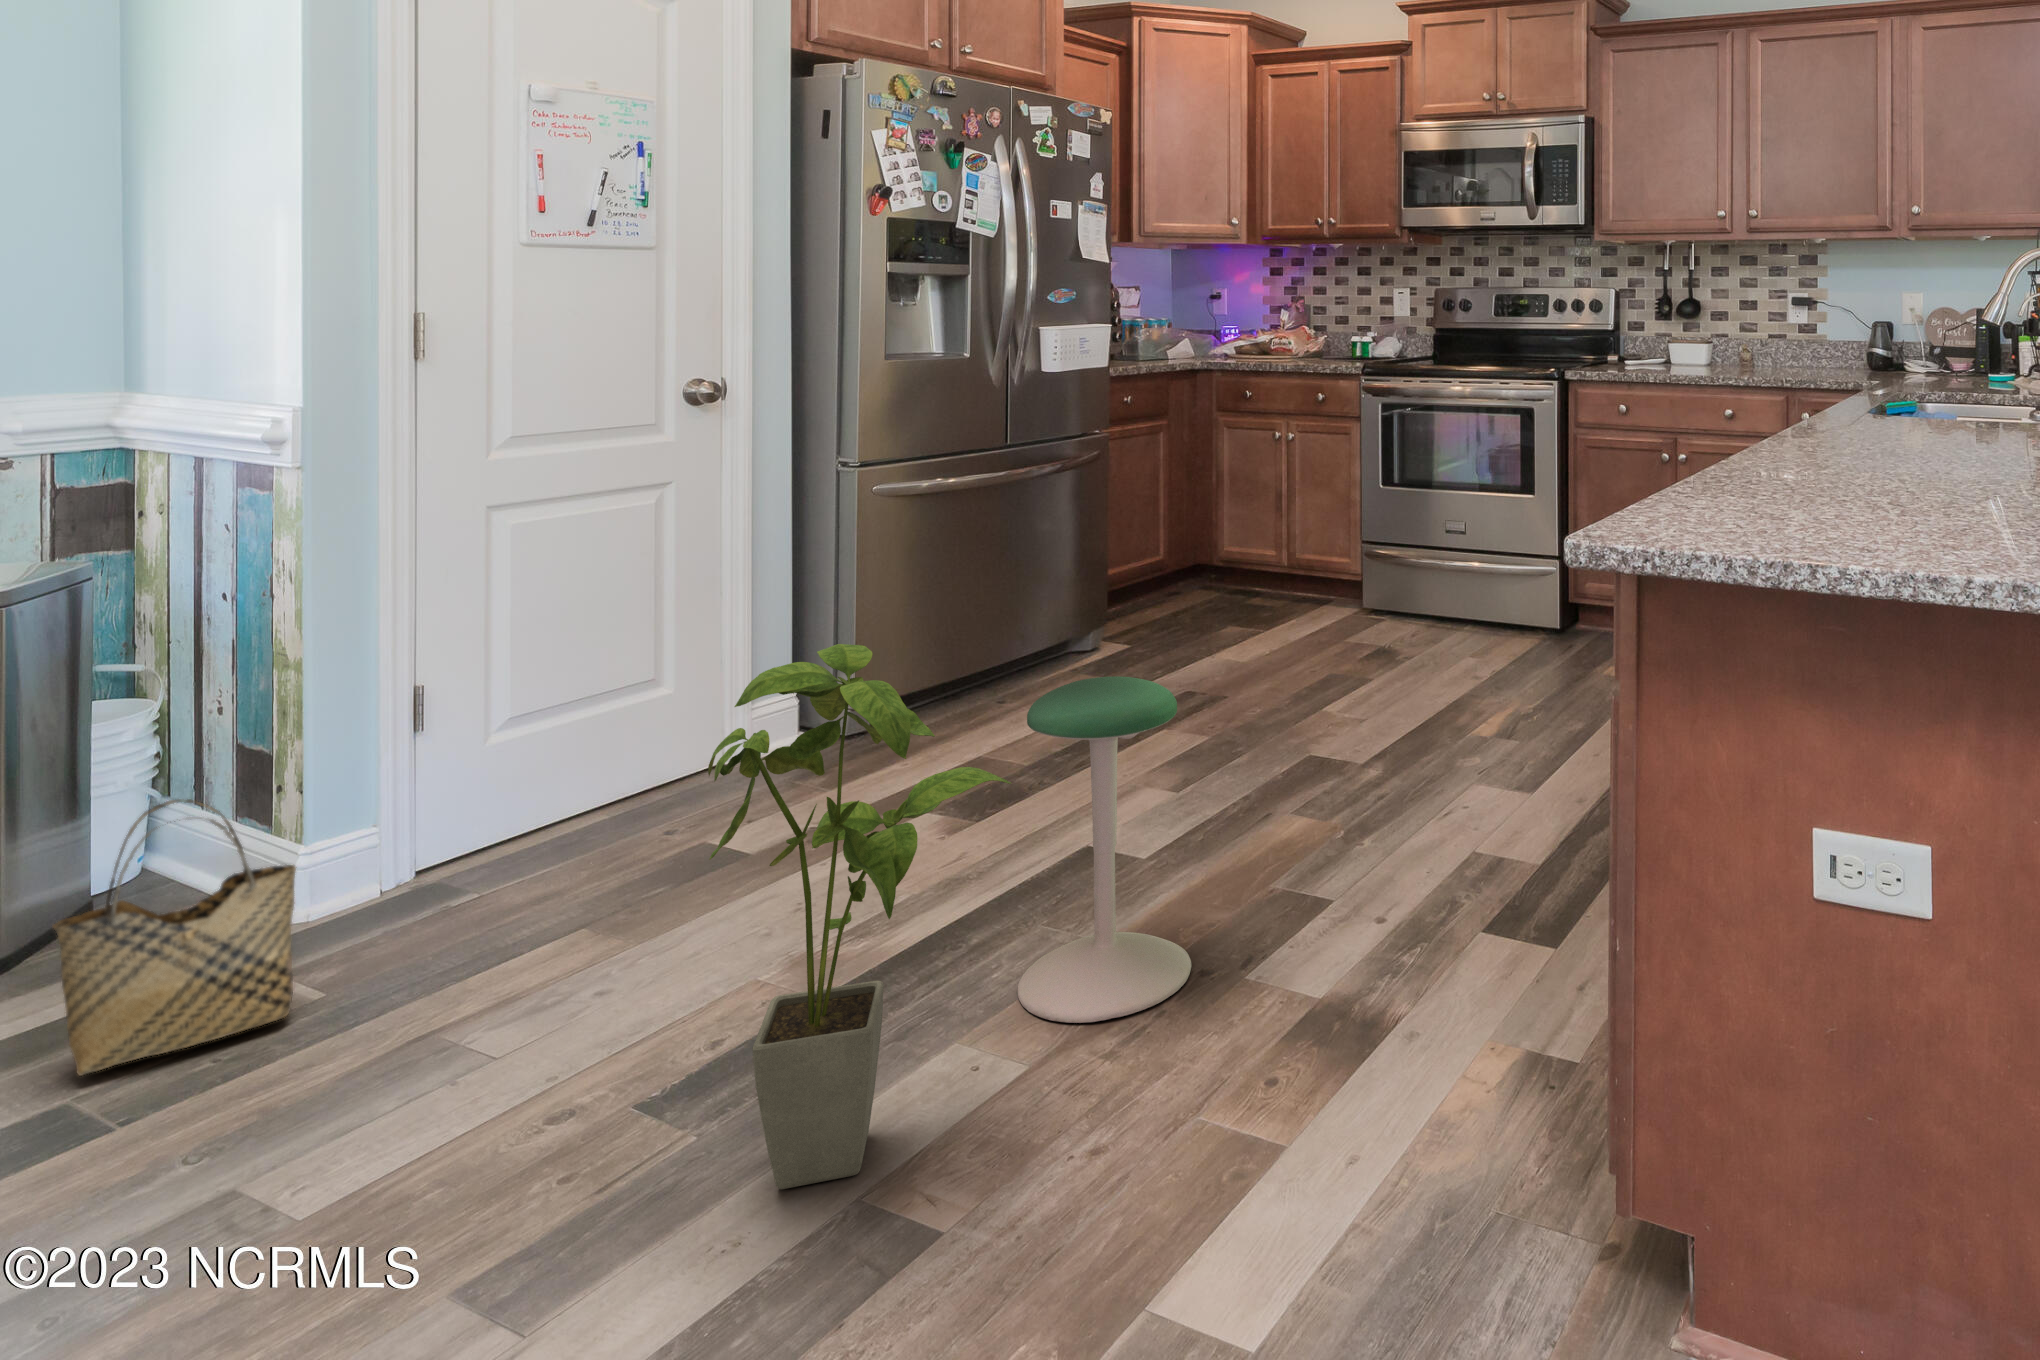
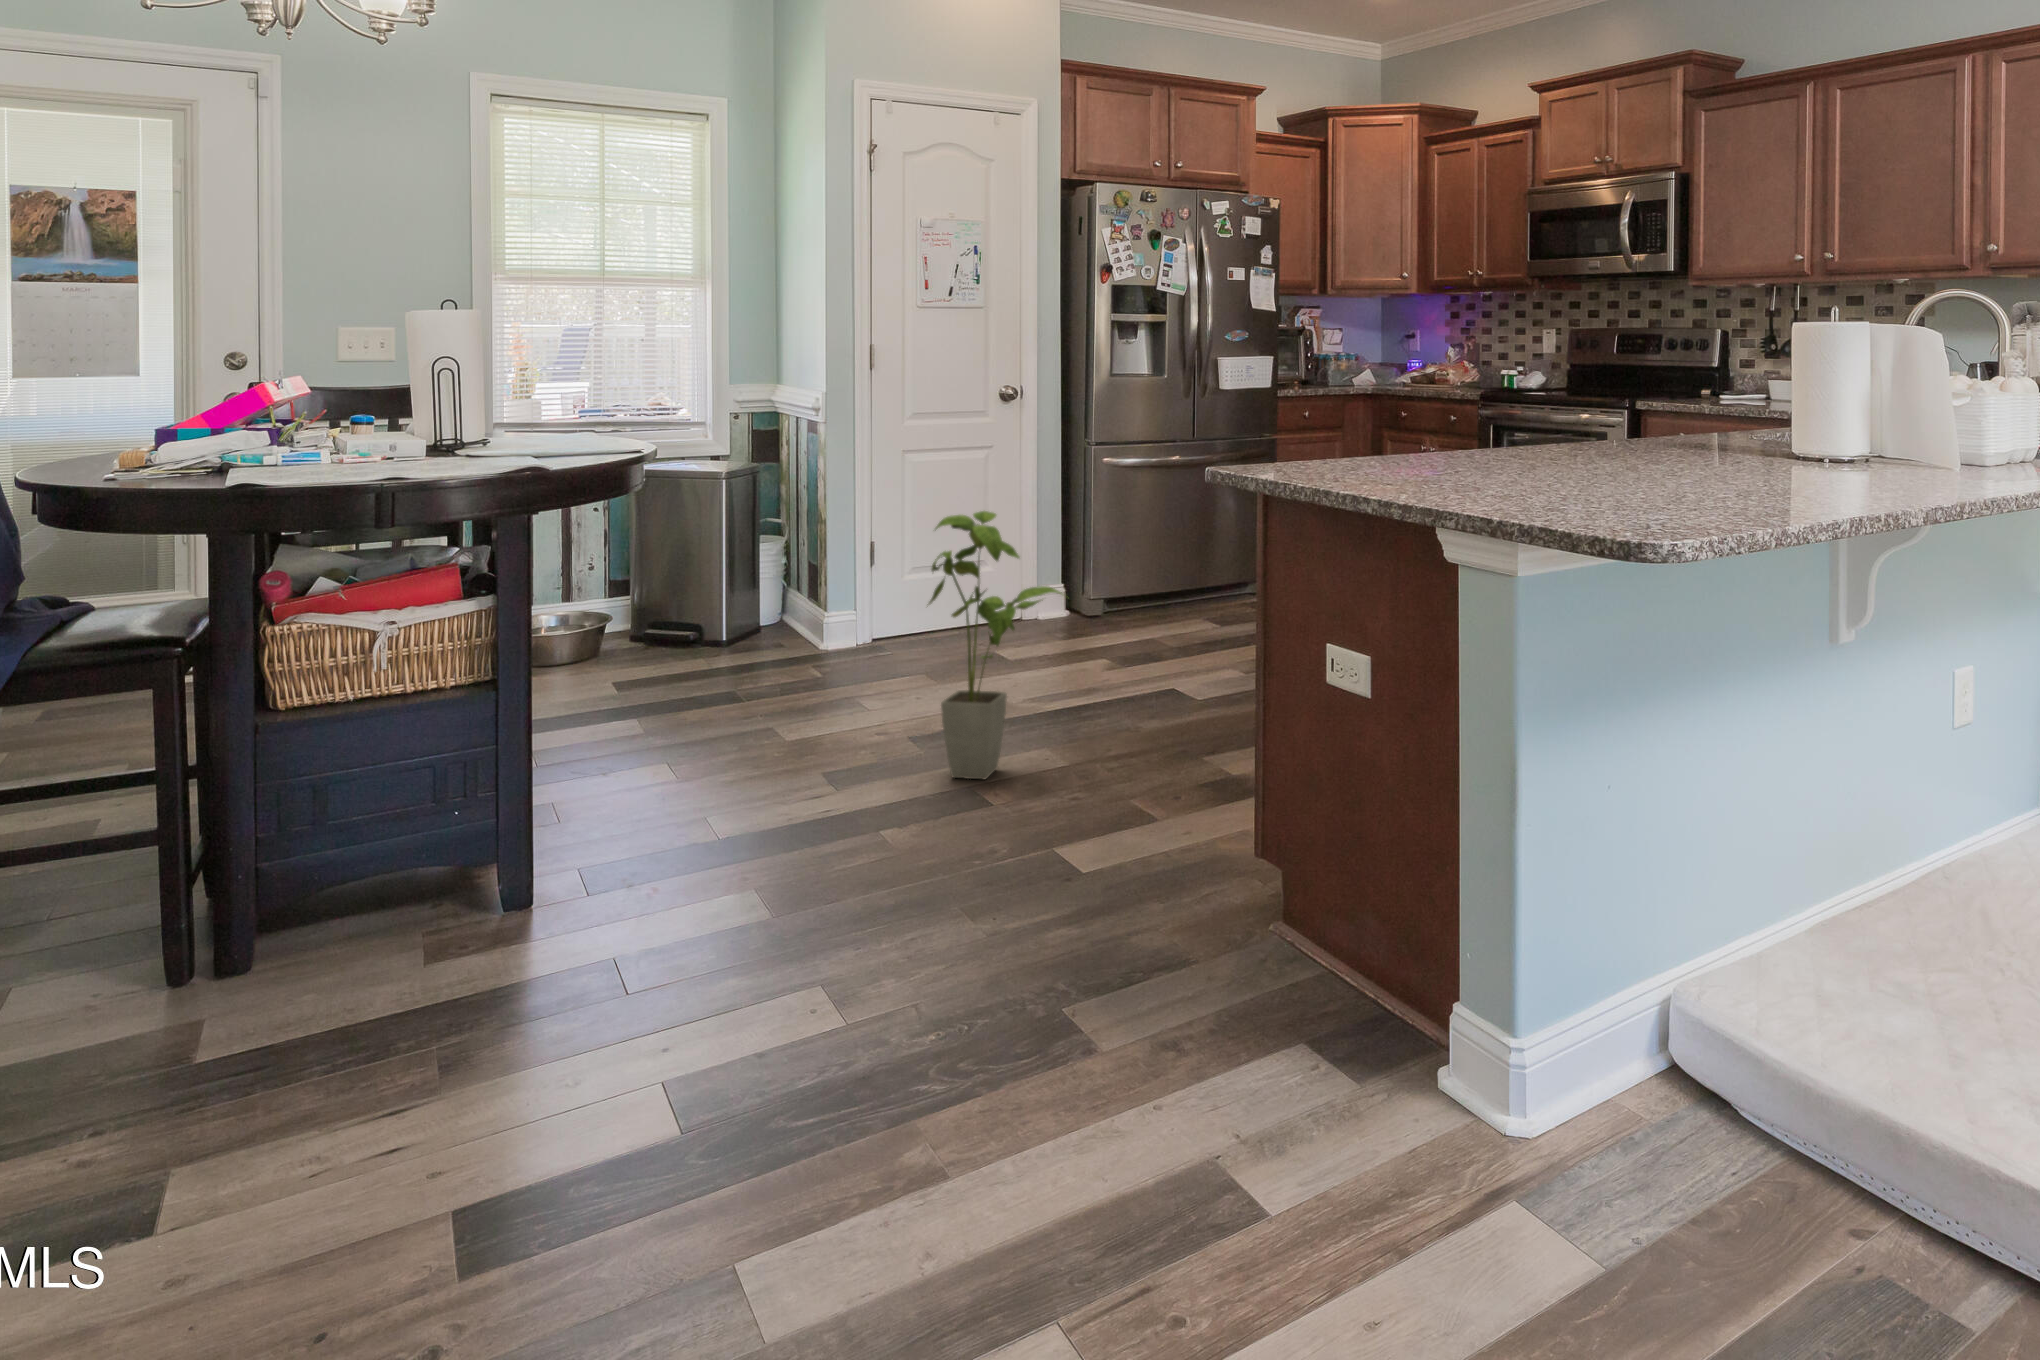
stool: present [1017,676,1191,1023] -> none [1095,563,1194,754]
woven basket: present [53,799,296,1075] -> none [703,582,791,700]

